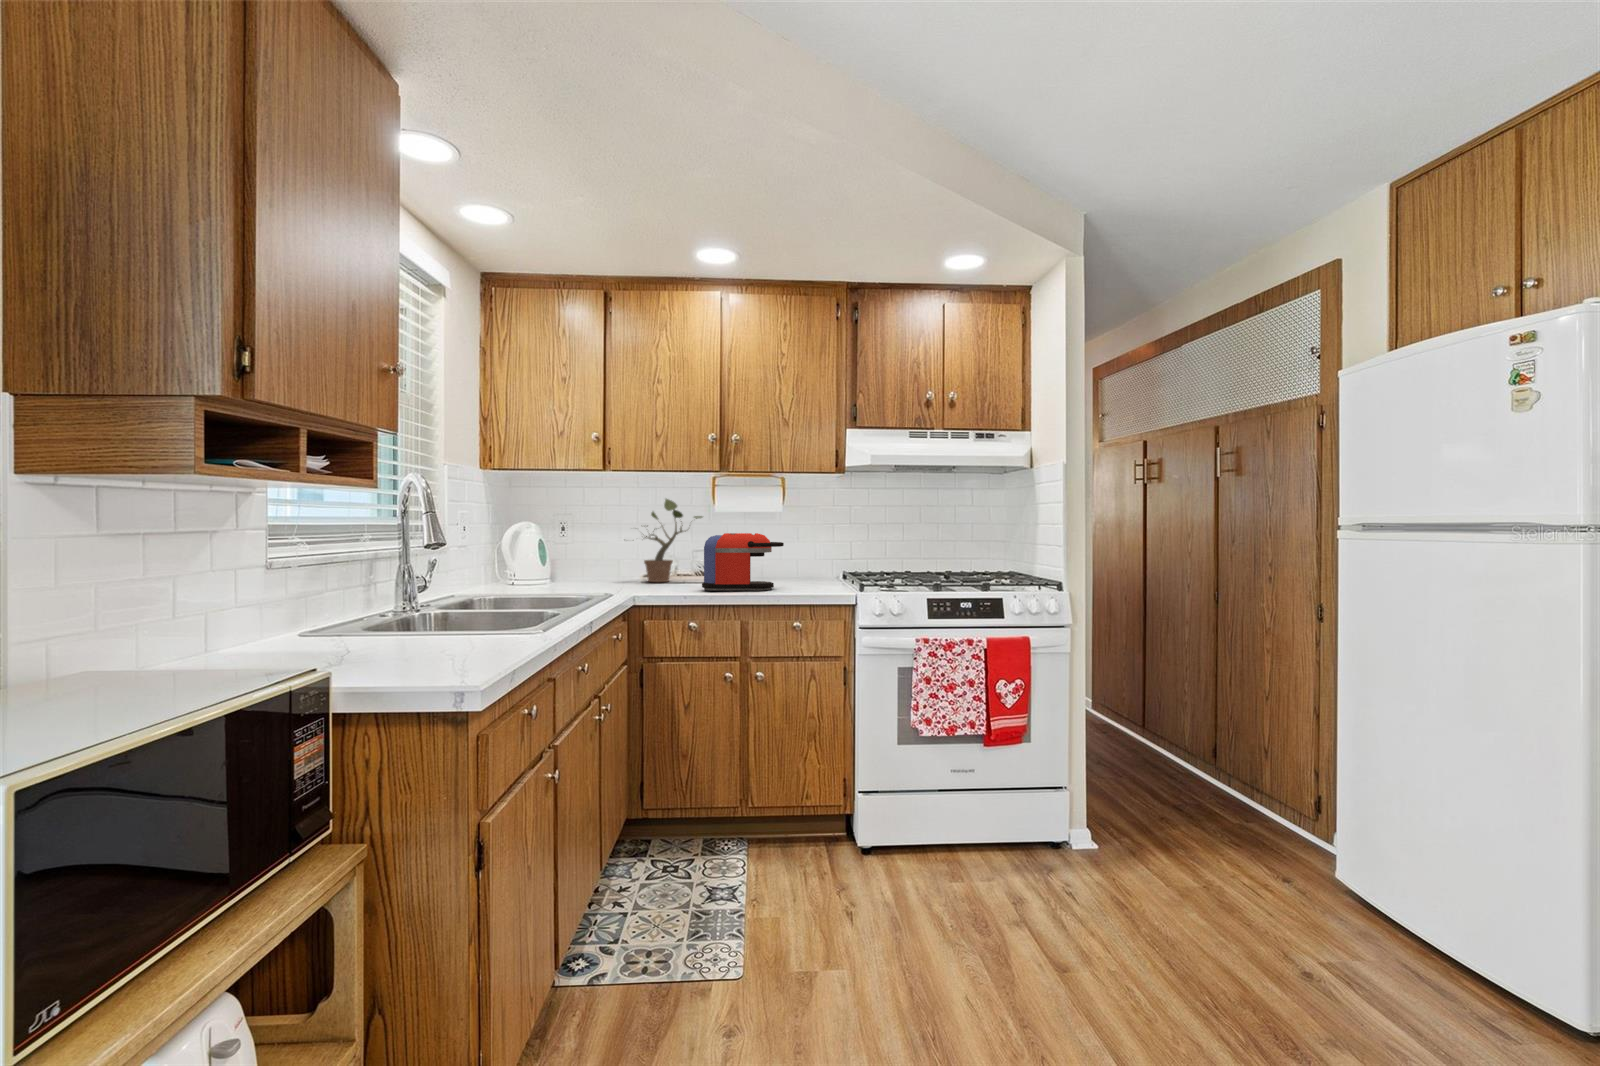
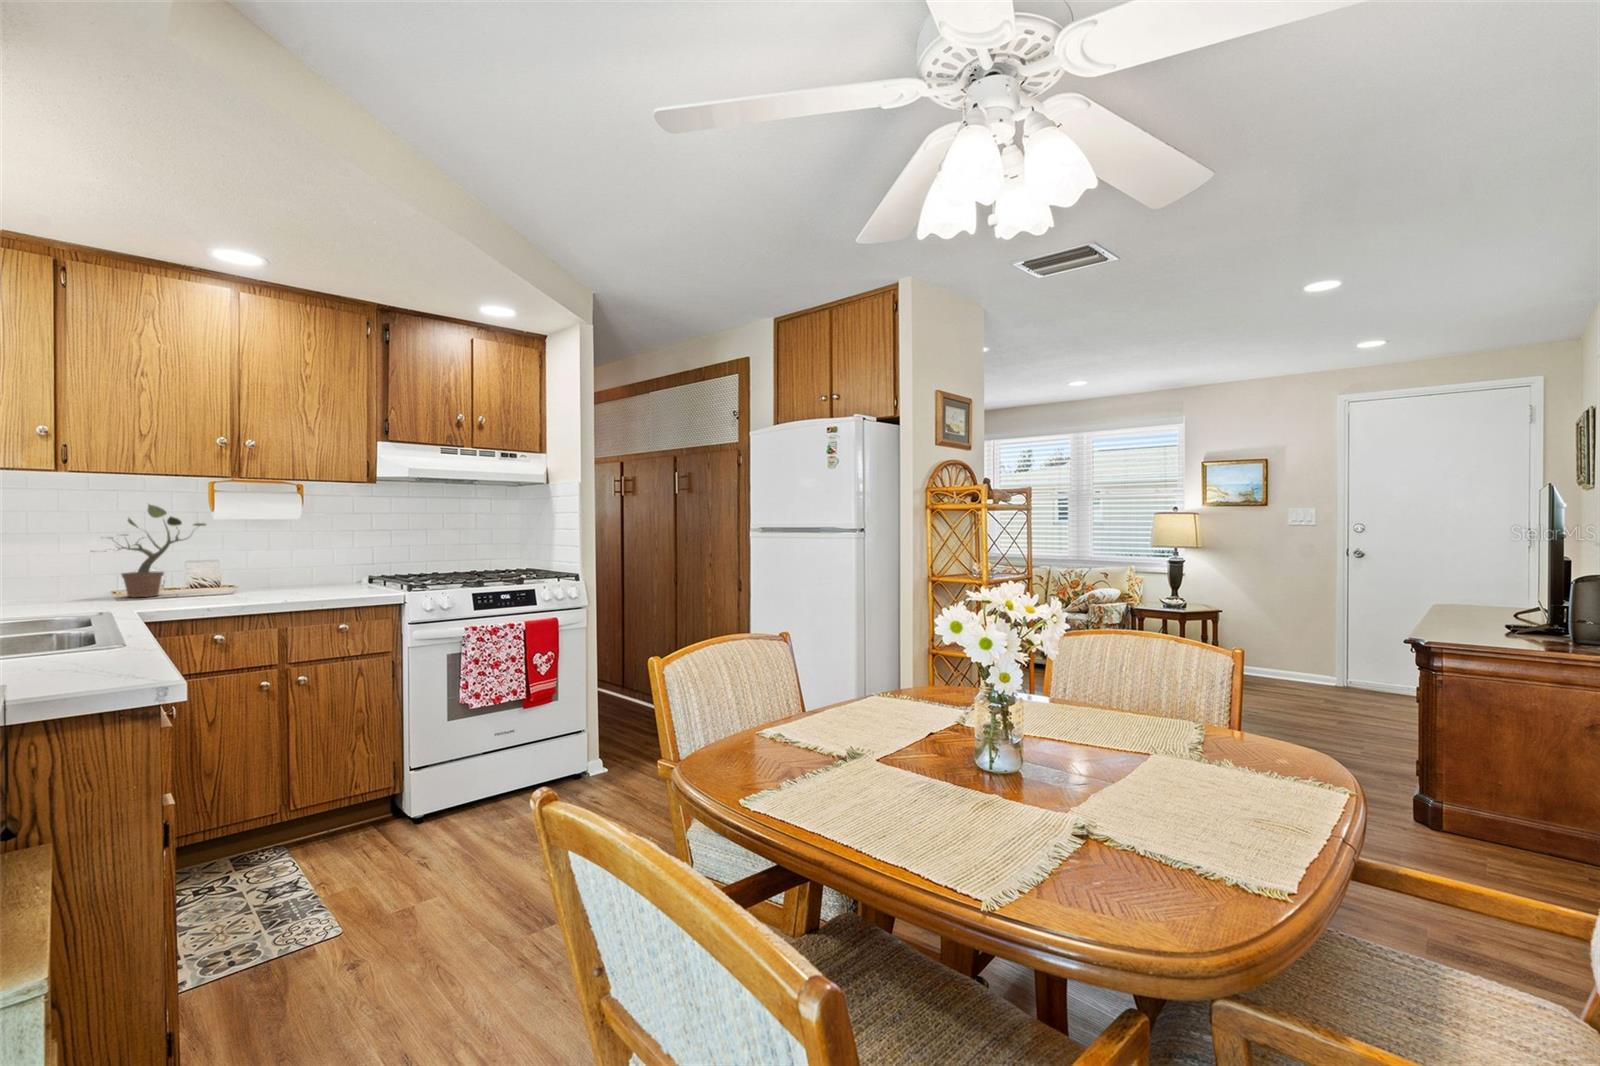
coffee maker: present [702,533,784,591] -> none [224,541,323,600]

